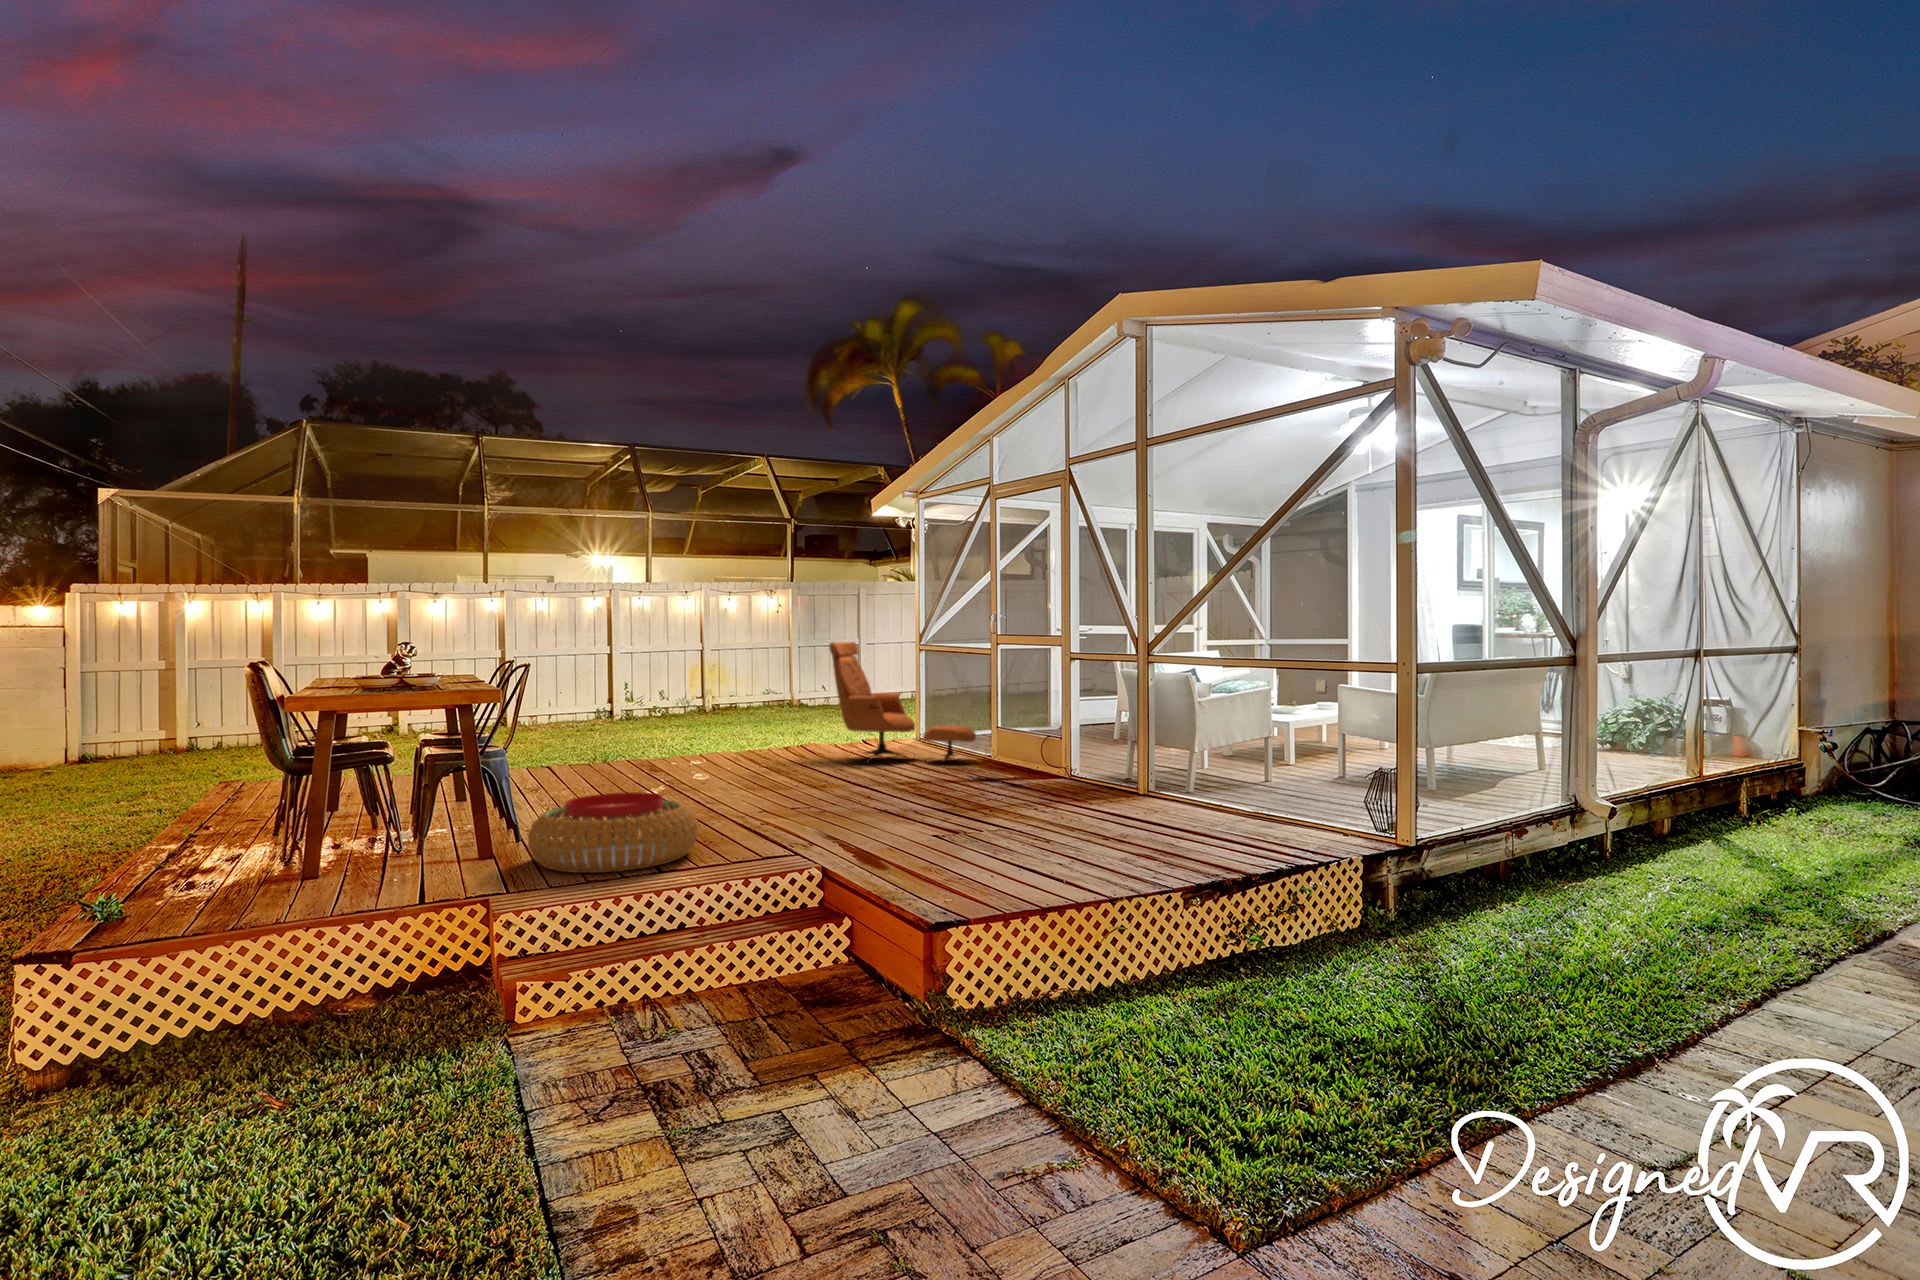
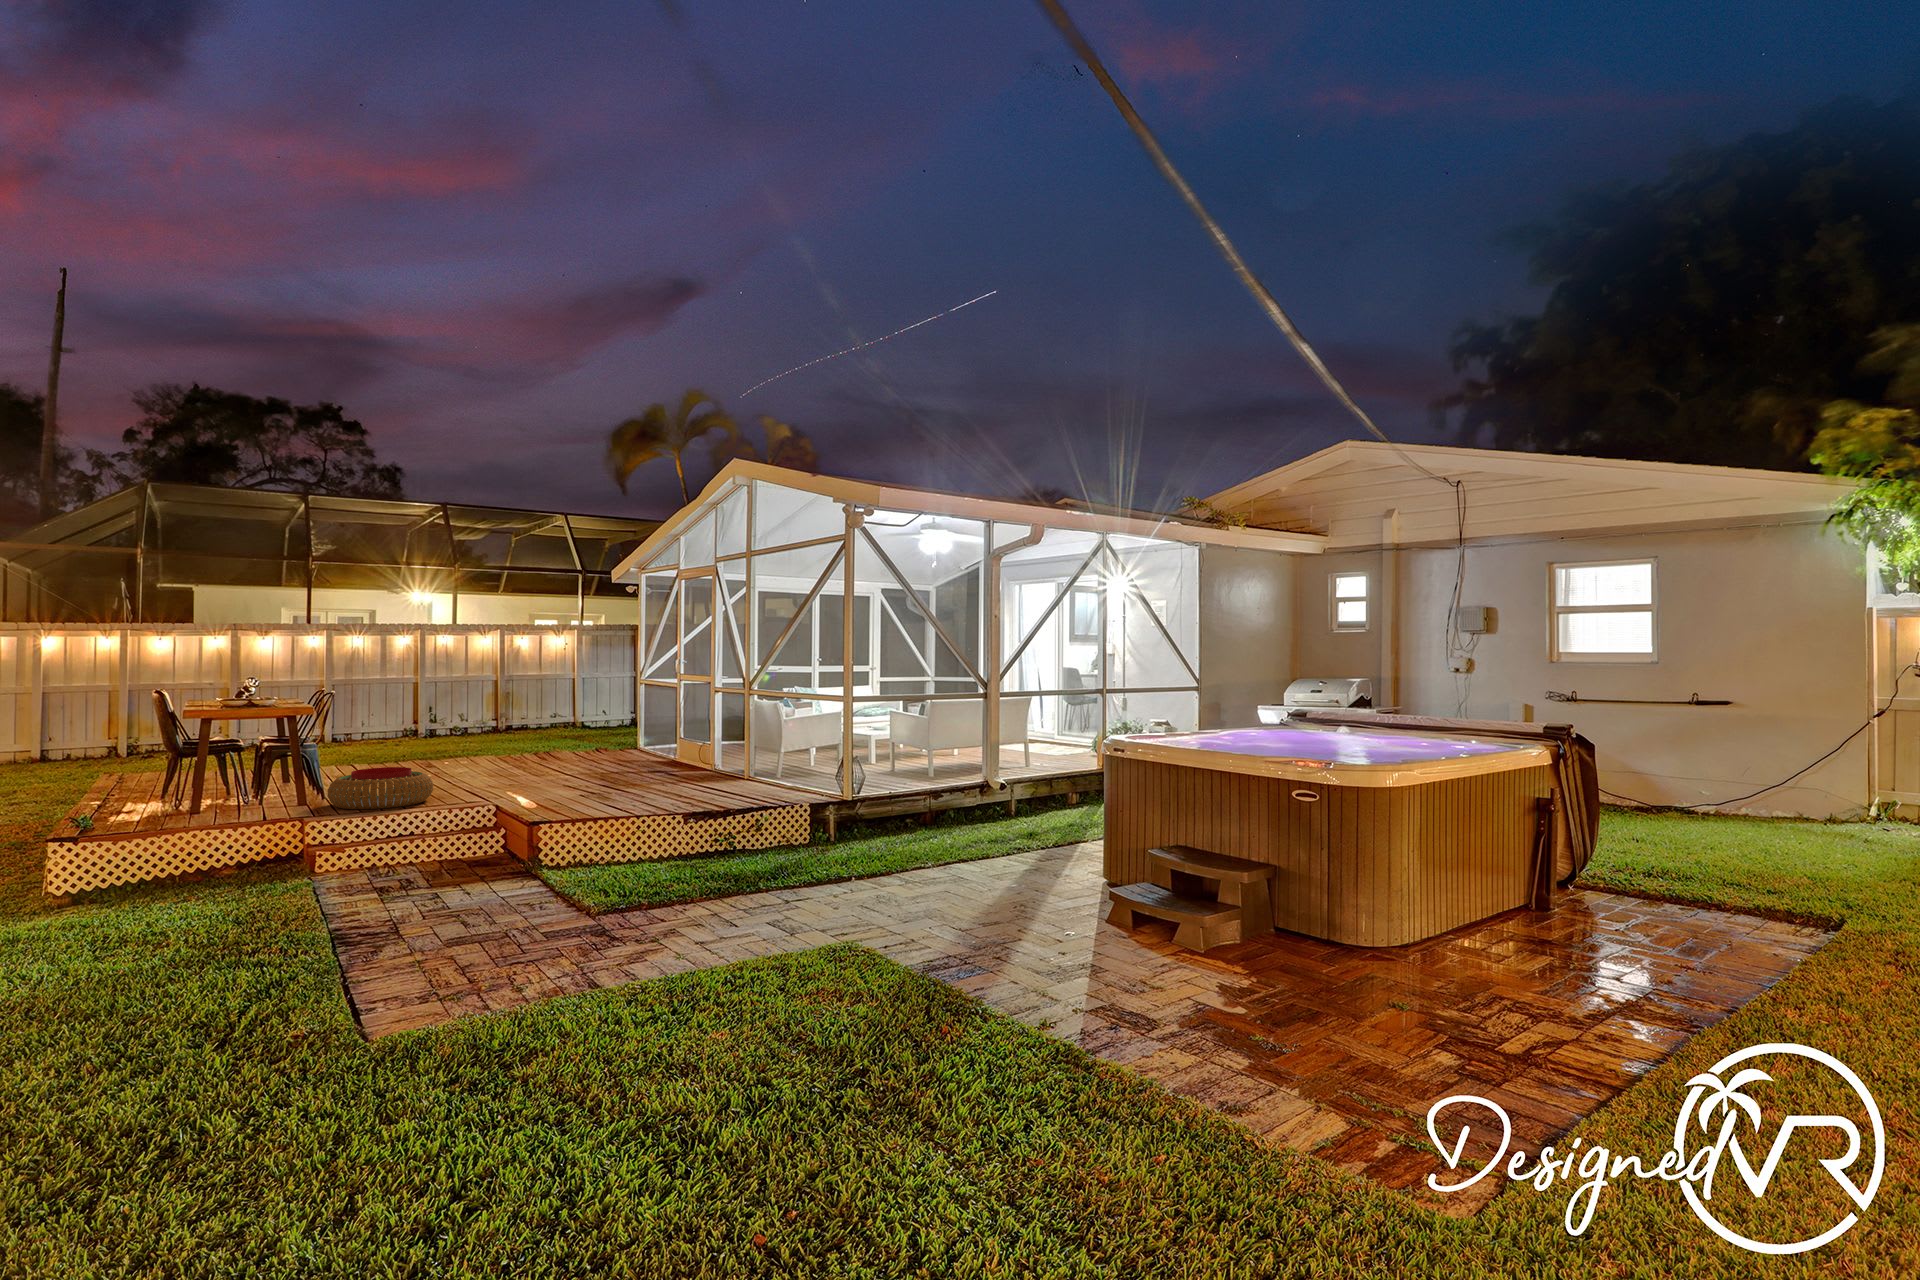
lounge chair: present [829,642,976,764] -> none [559,674,658,757]

